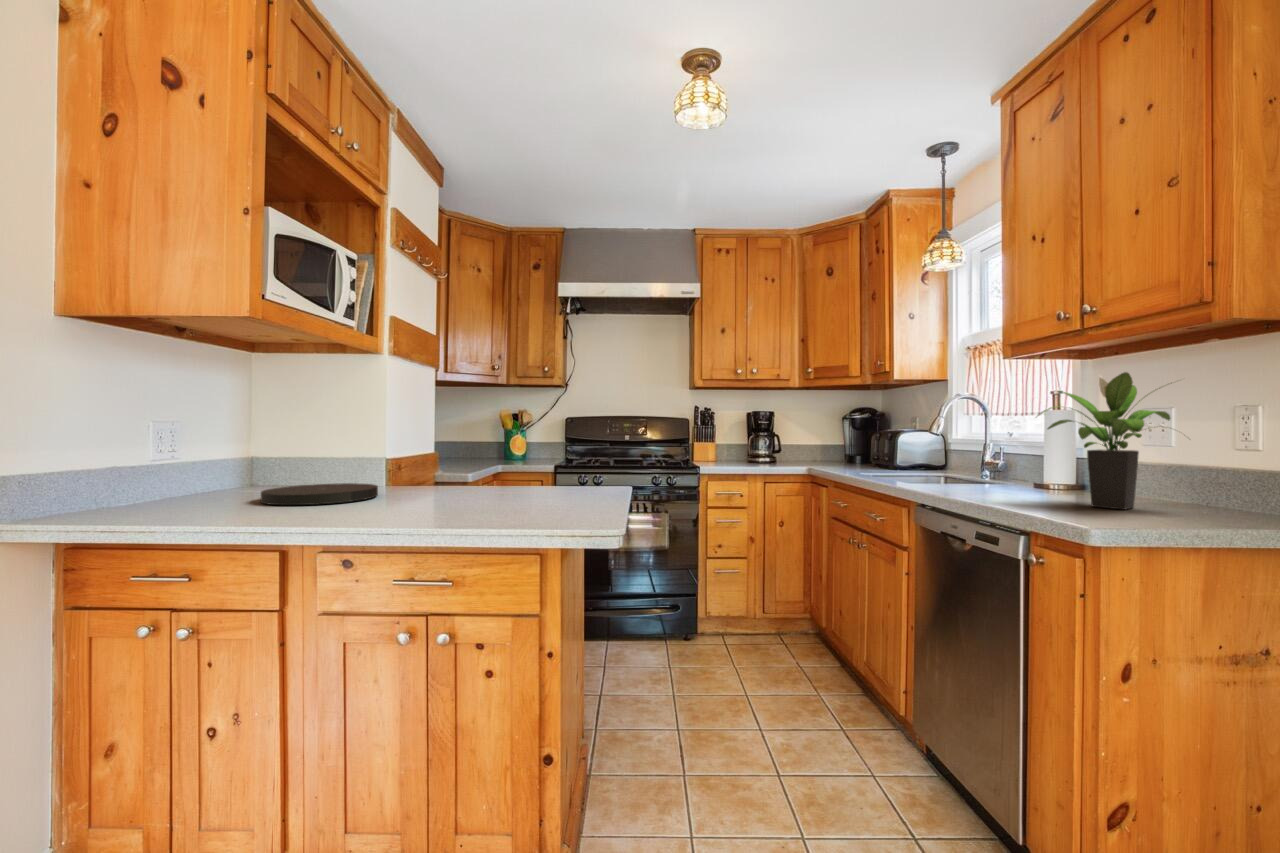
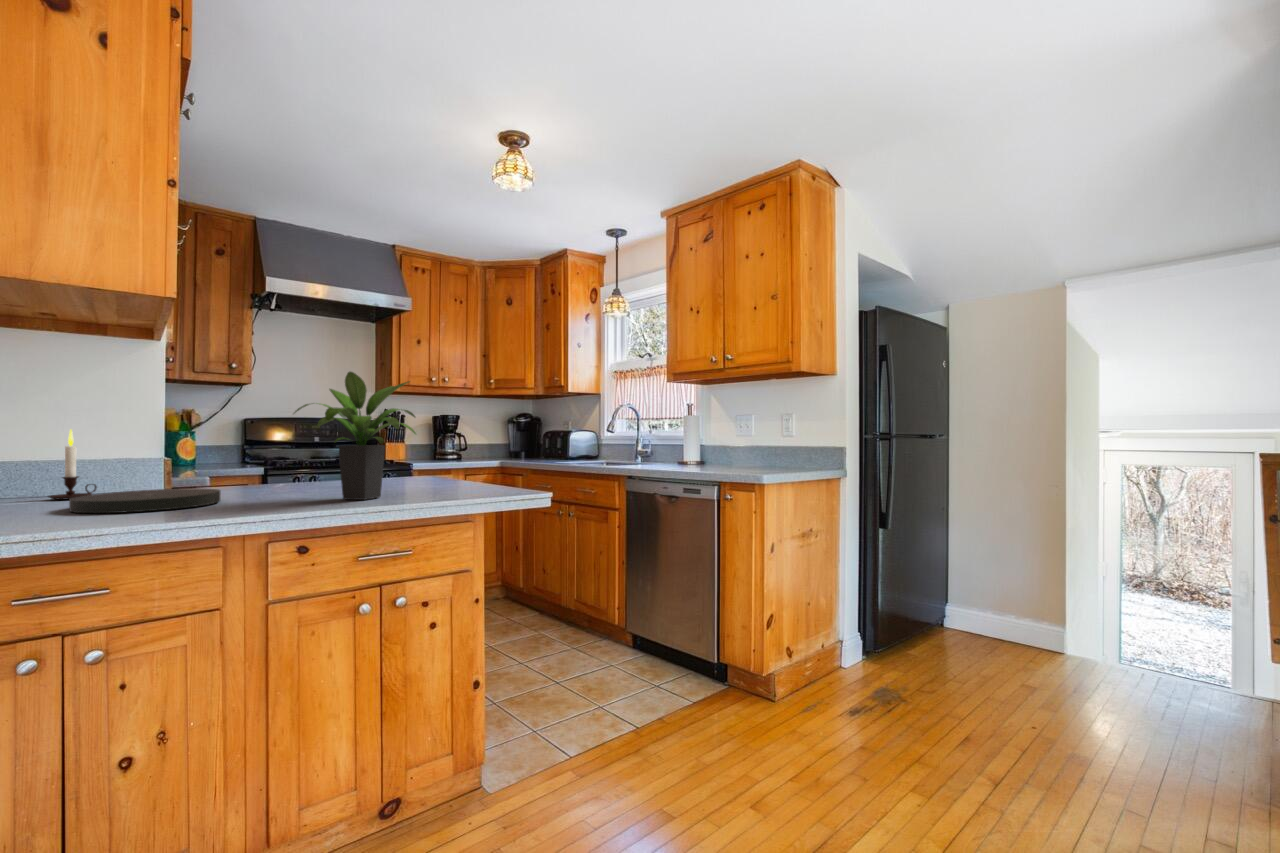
potted plant: present [1040,372,1170,509] -> present [294,372,416,500]
candle: none [321,429,357,486] -> present [48,430,97,499]

